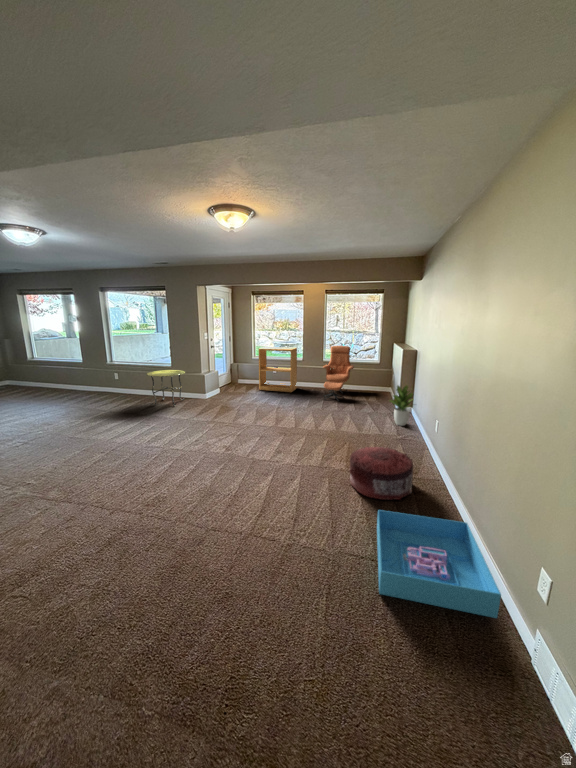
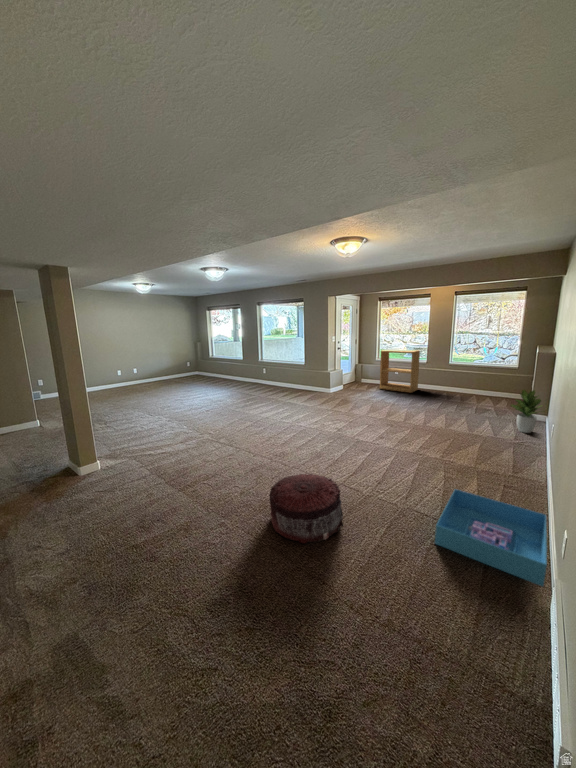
armchair: present [323,346,354,401] -> none [443,349,484,404]
side table: present [147,370,185,406] -> none [286,367,315,396]
pouf: present [349,447,413,500] -> present [269,474,343,544]

